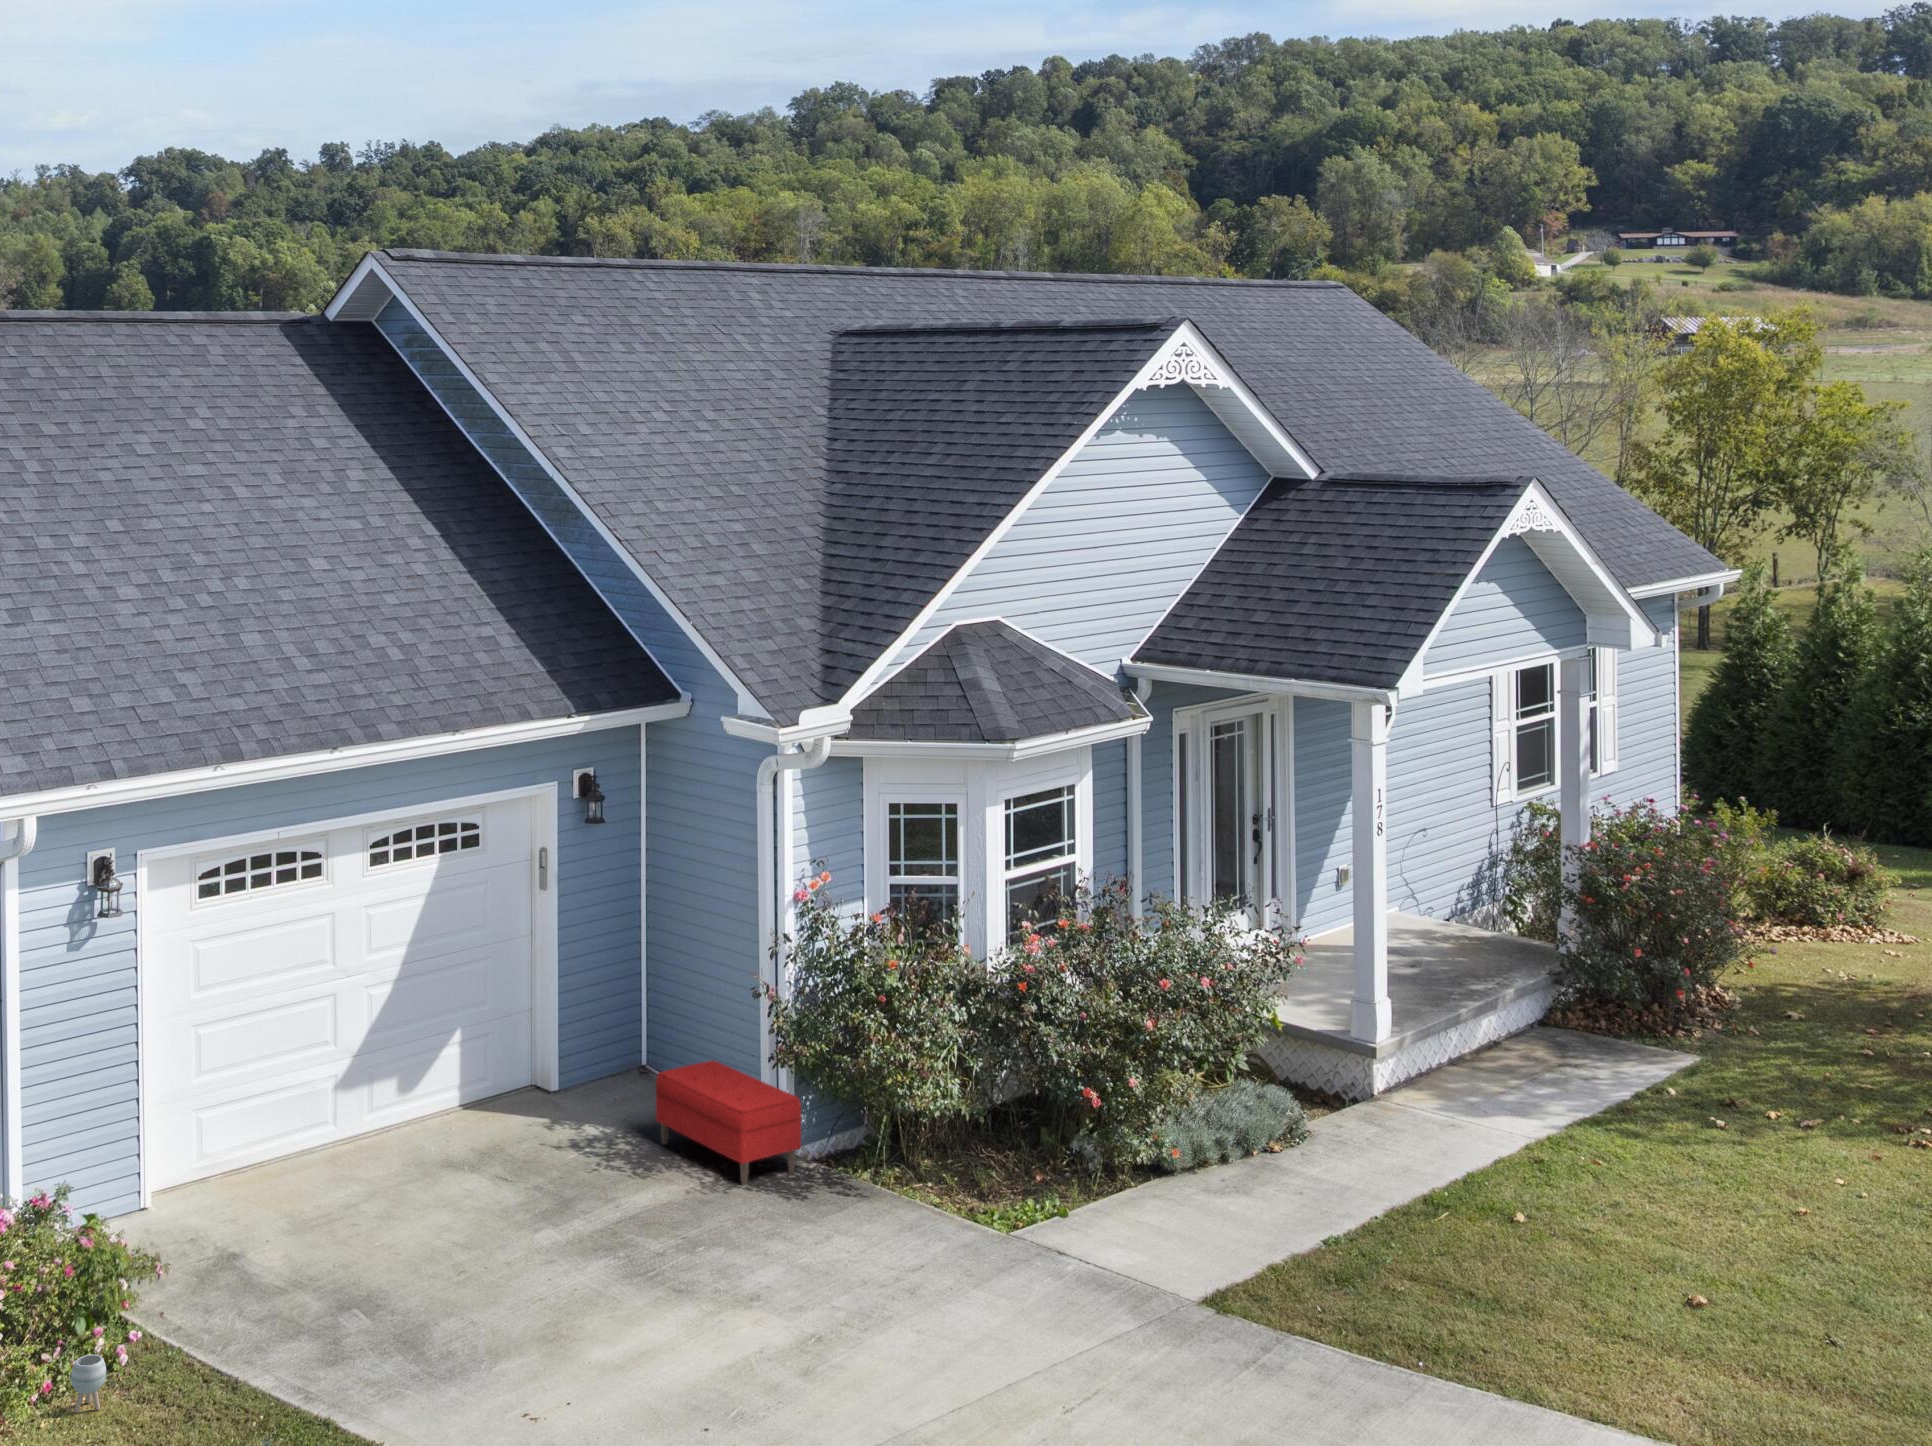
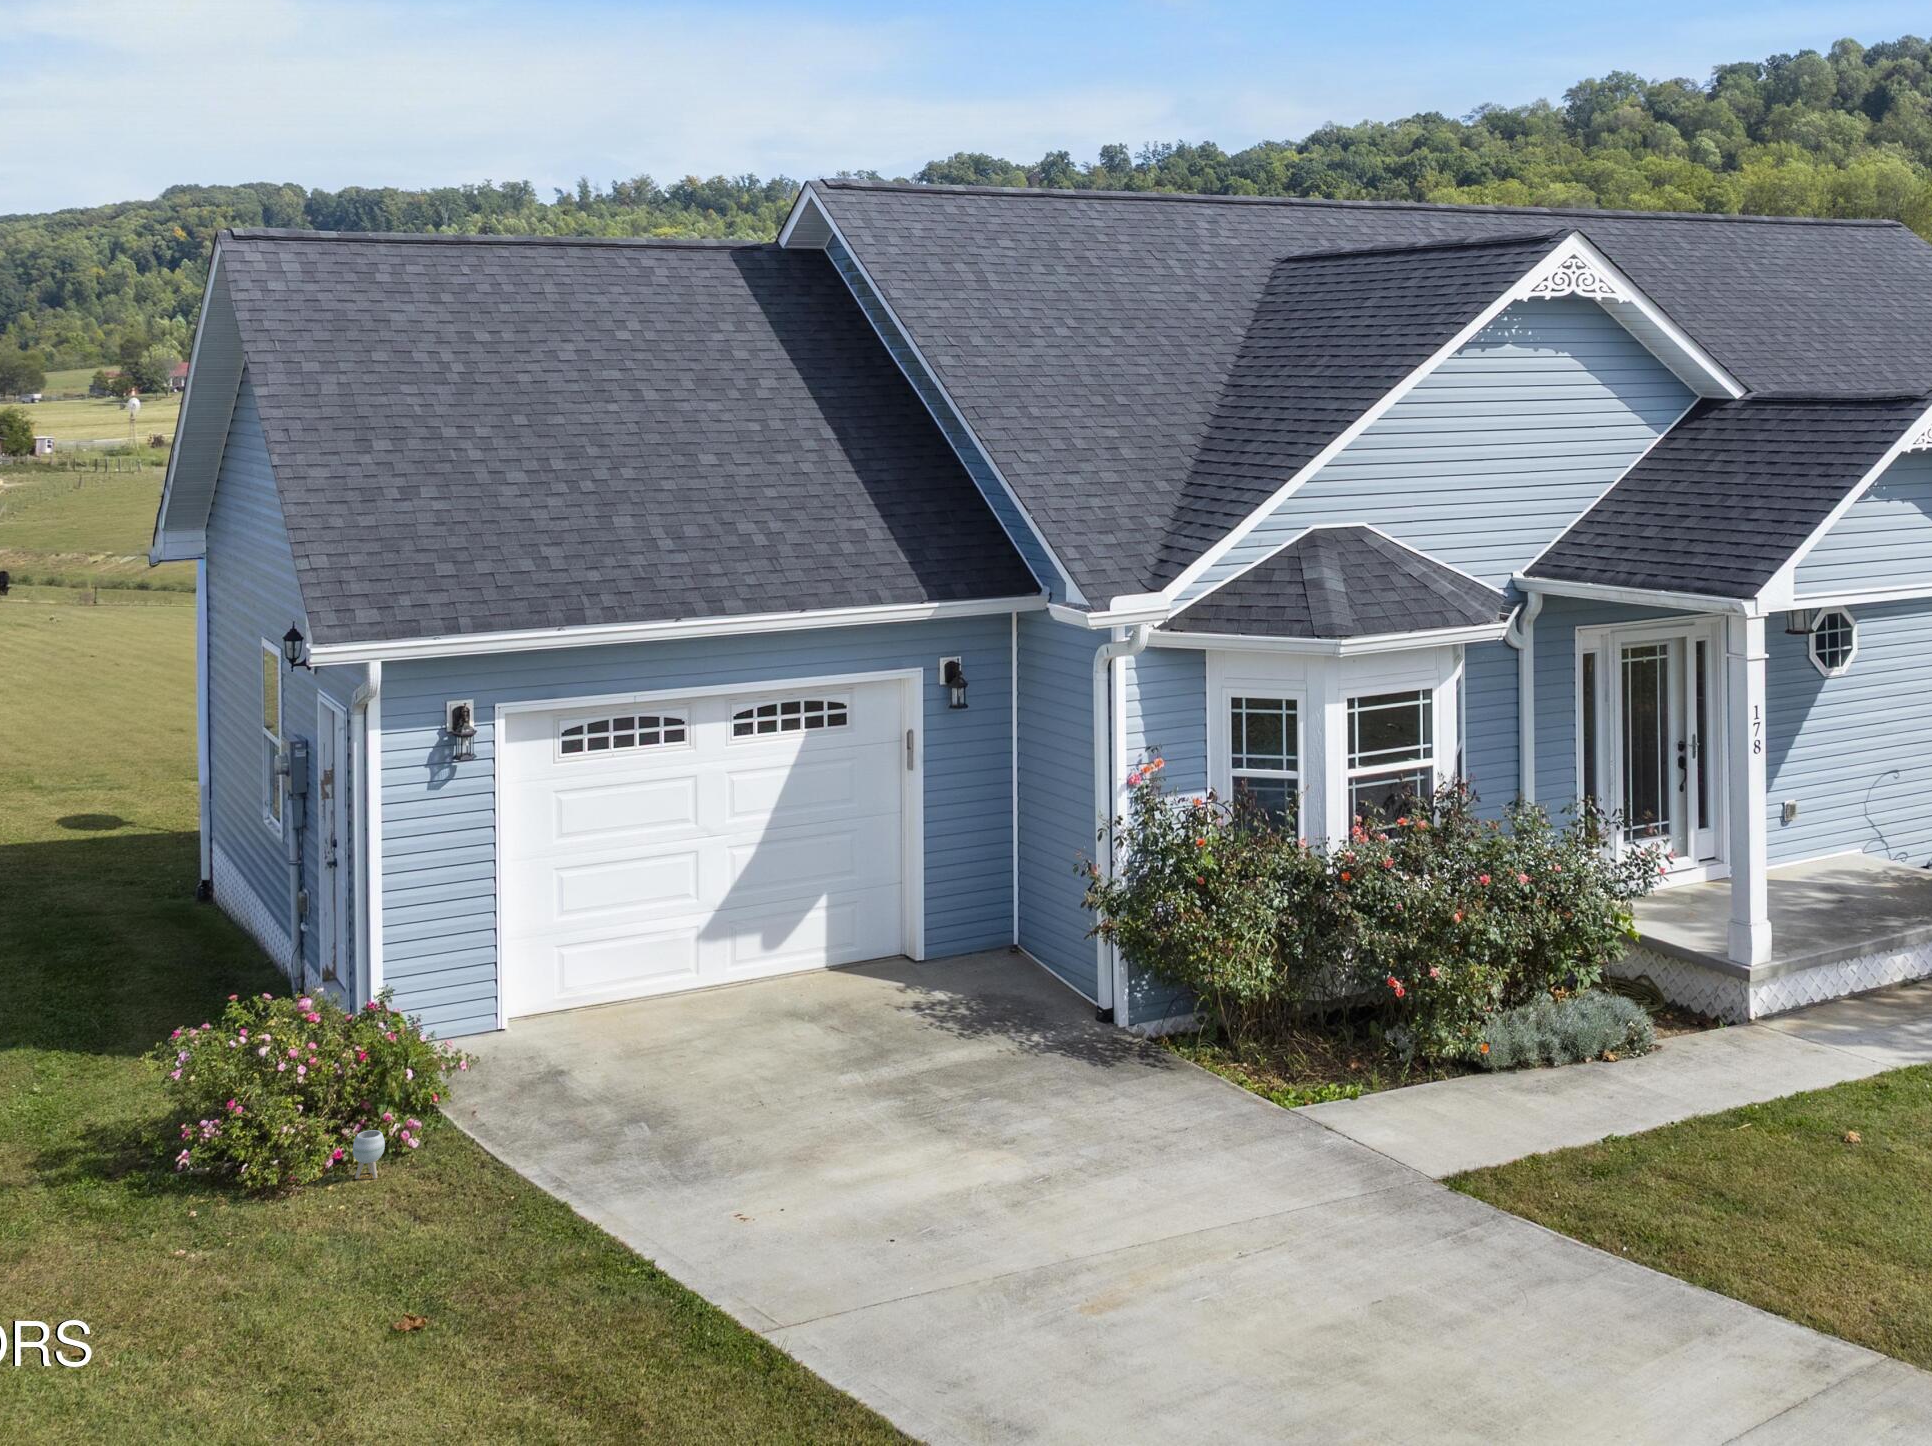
bench: present [656,1060,802,1186] -> none [999,938,1121,1052]

